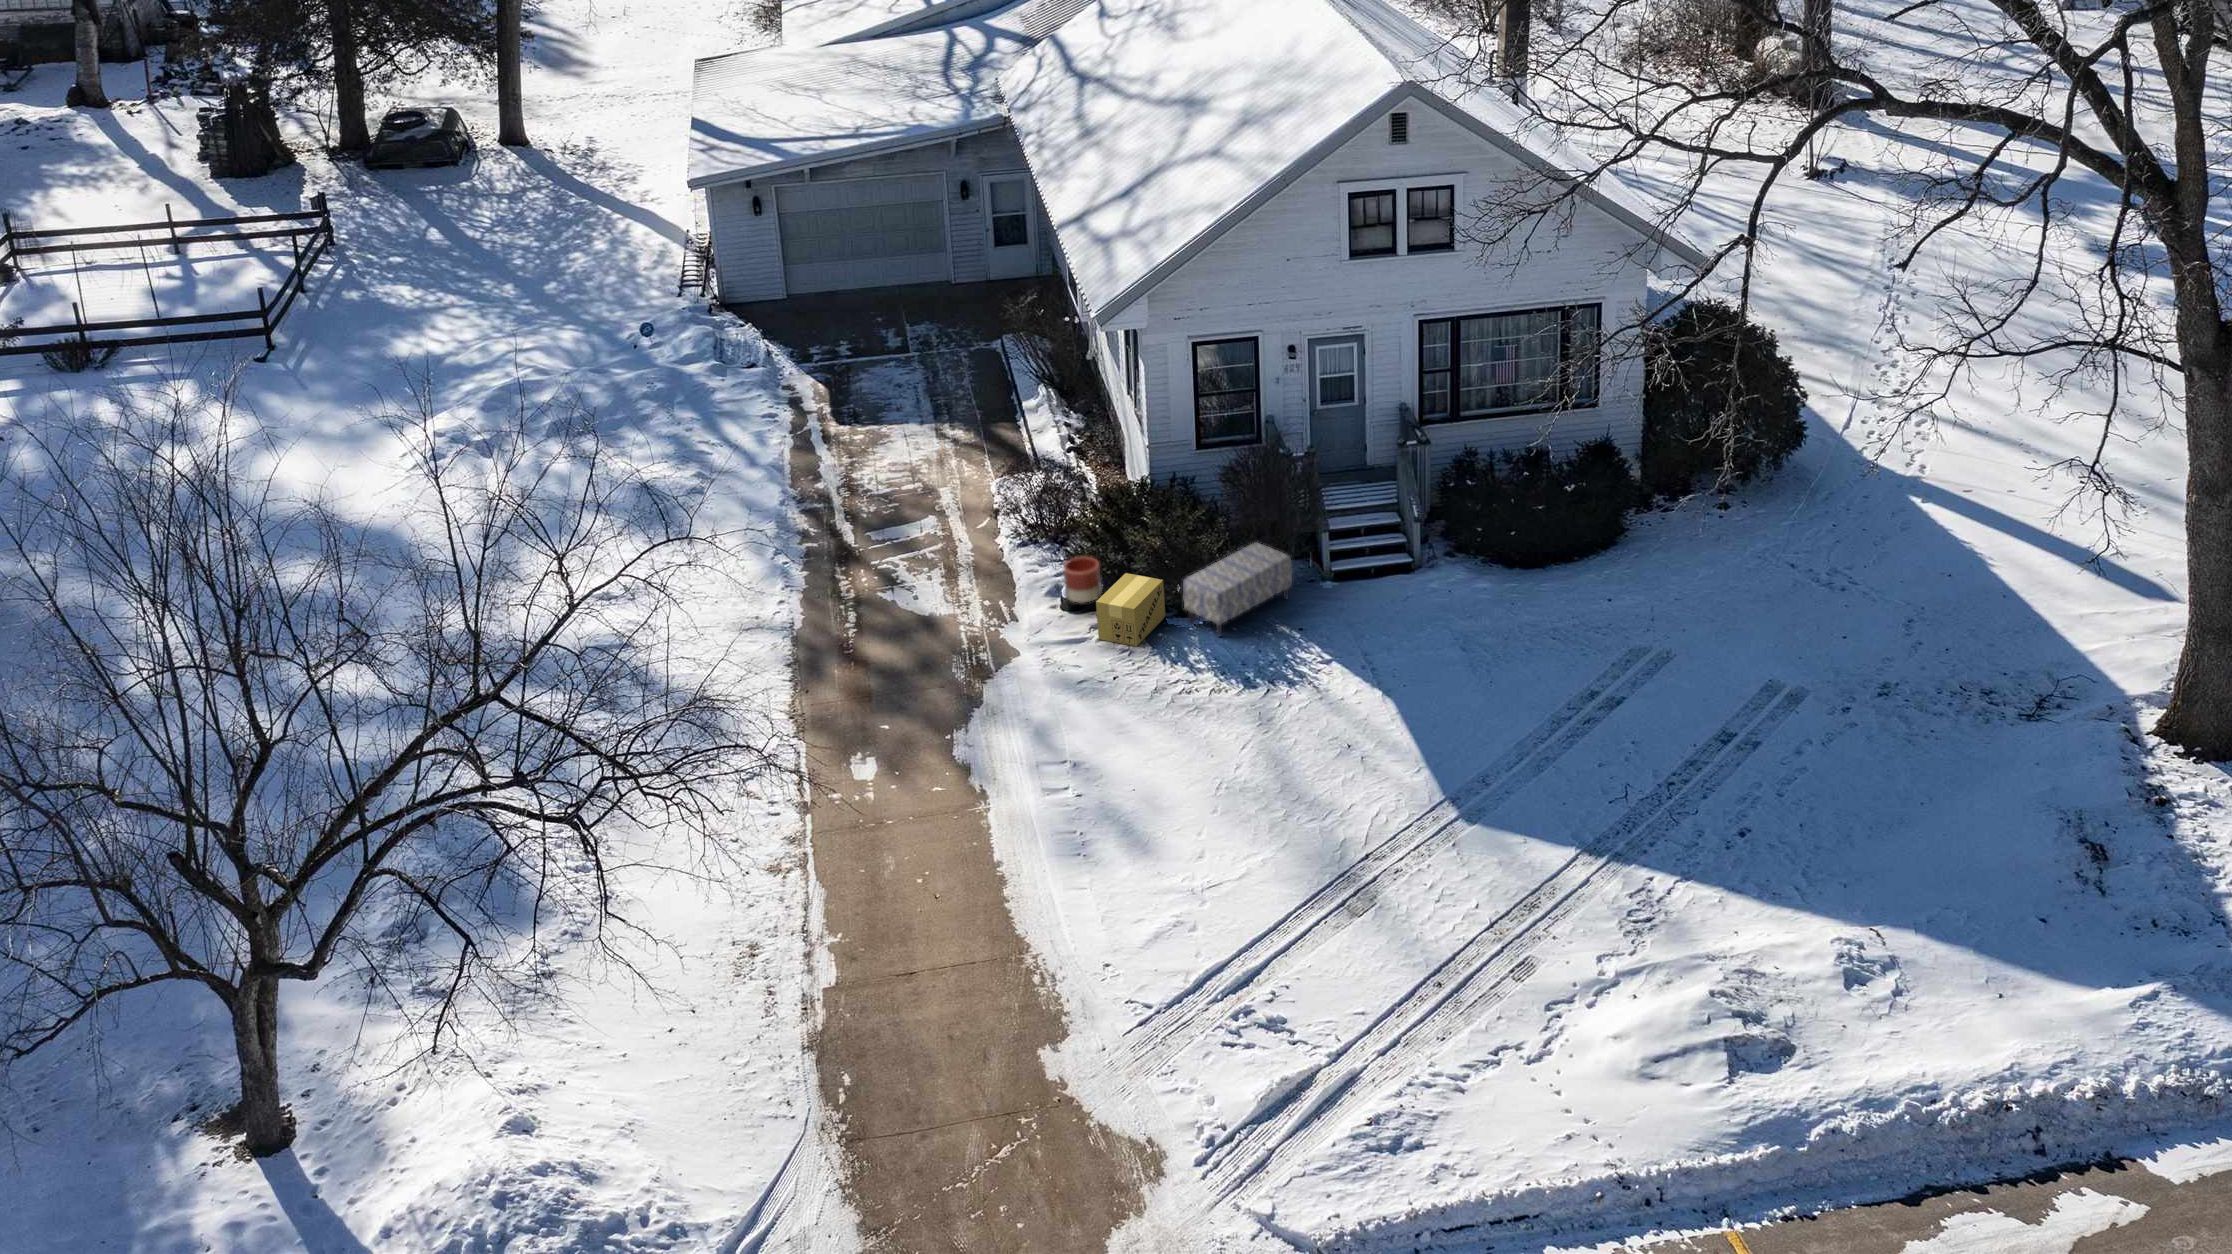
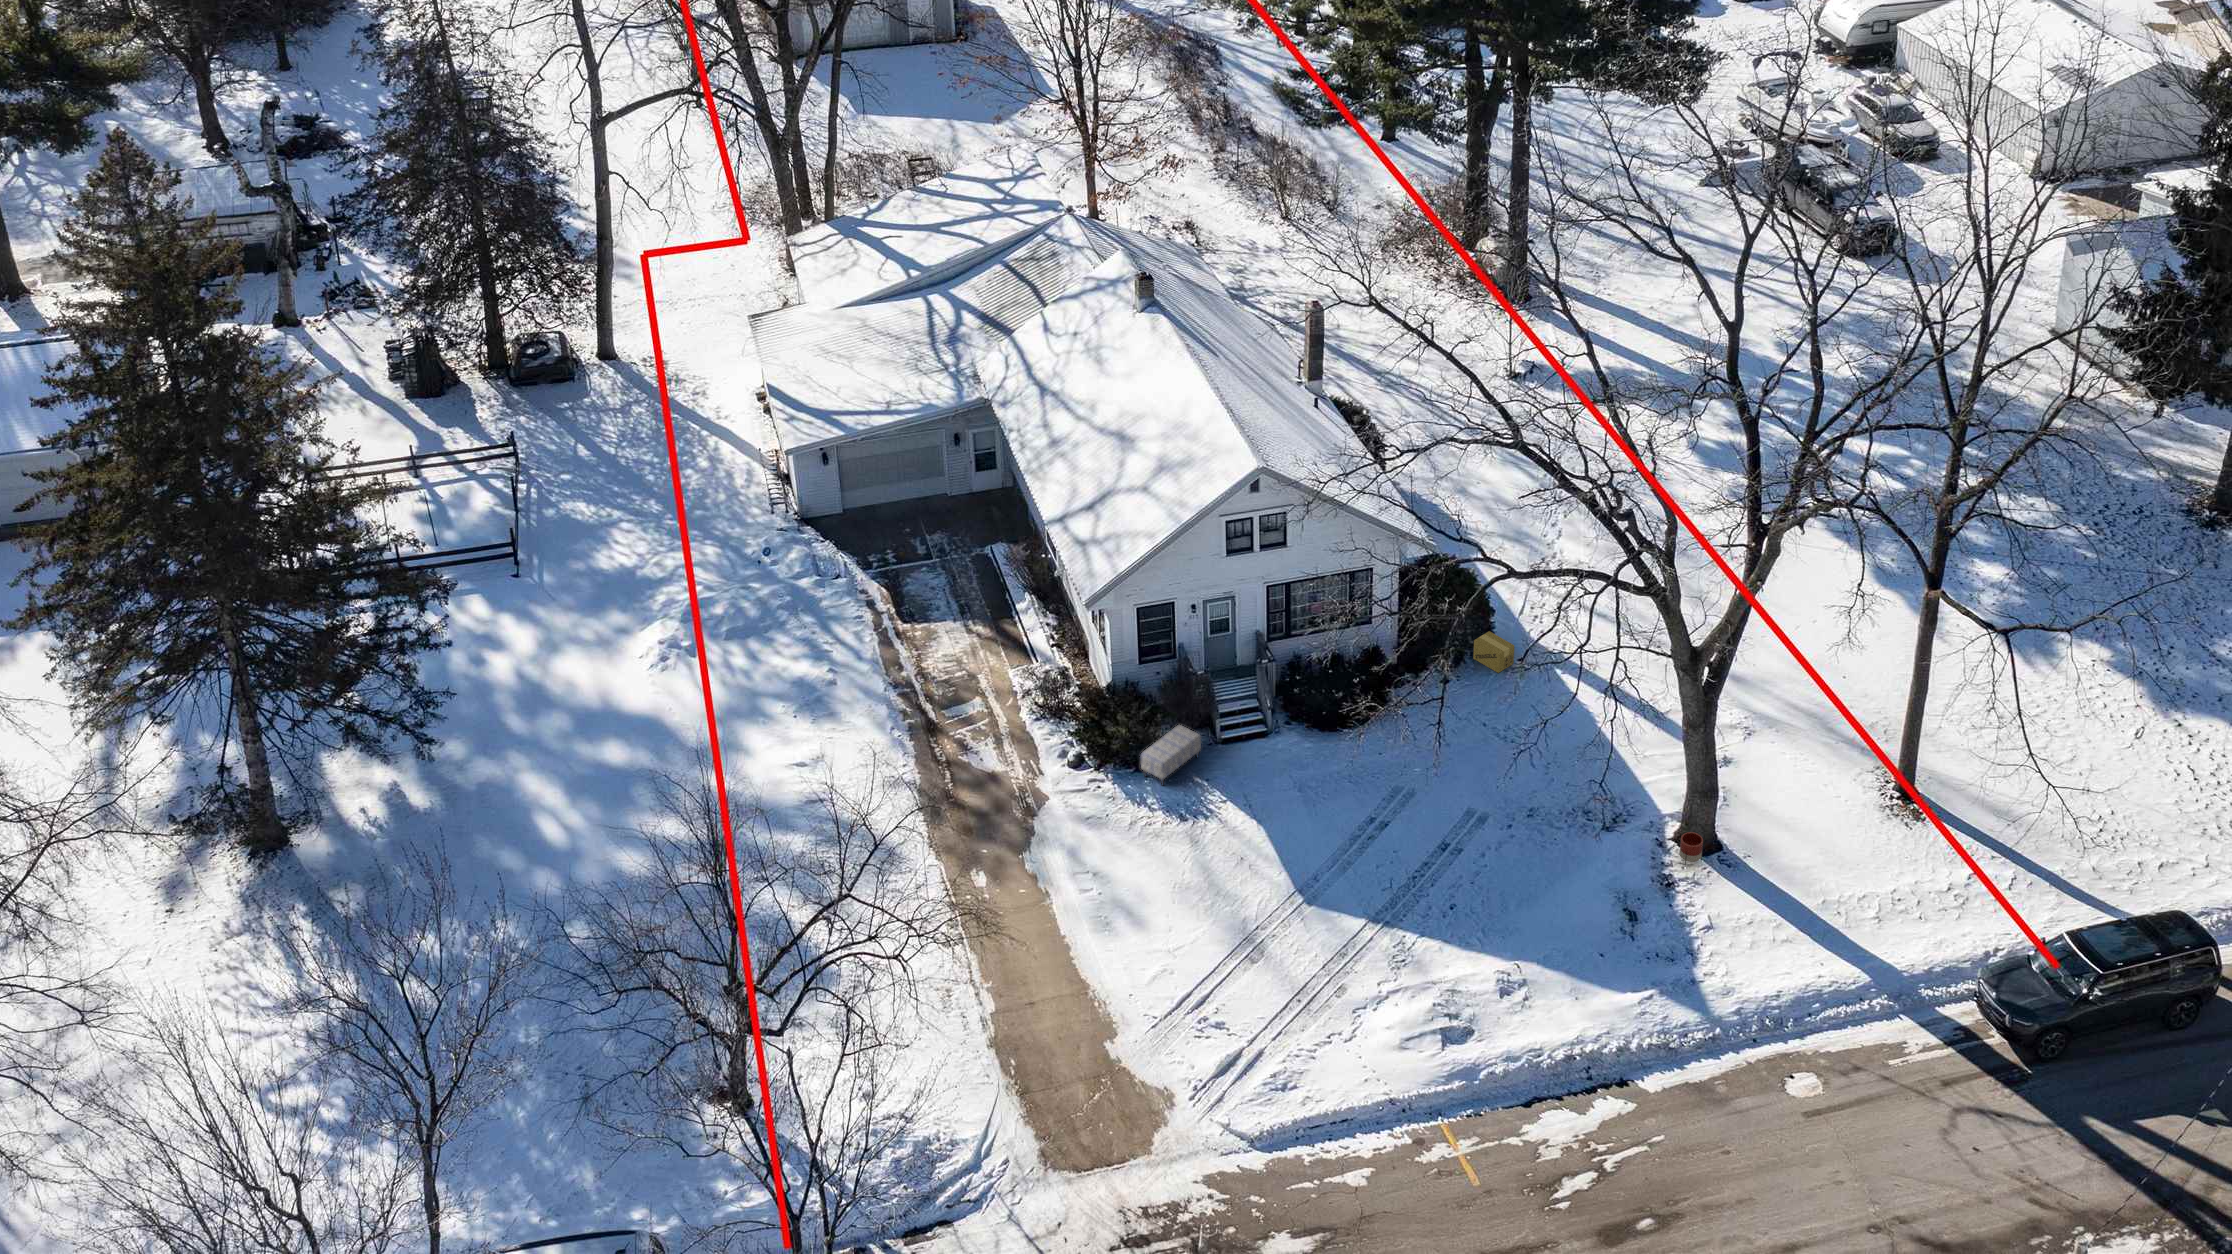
planter: present [1064,557,1101,603] -> present [1679,832,1703,864]
cardboard box: present [1096,573,1165,646] -> present [1473,631,1514,673]

